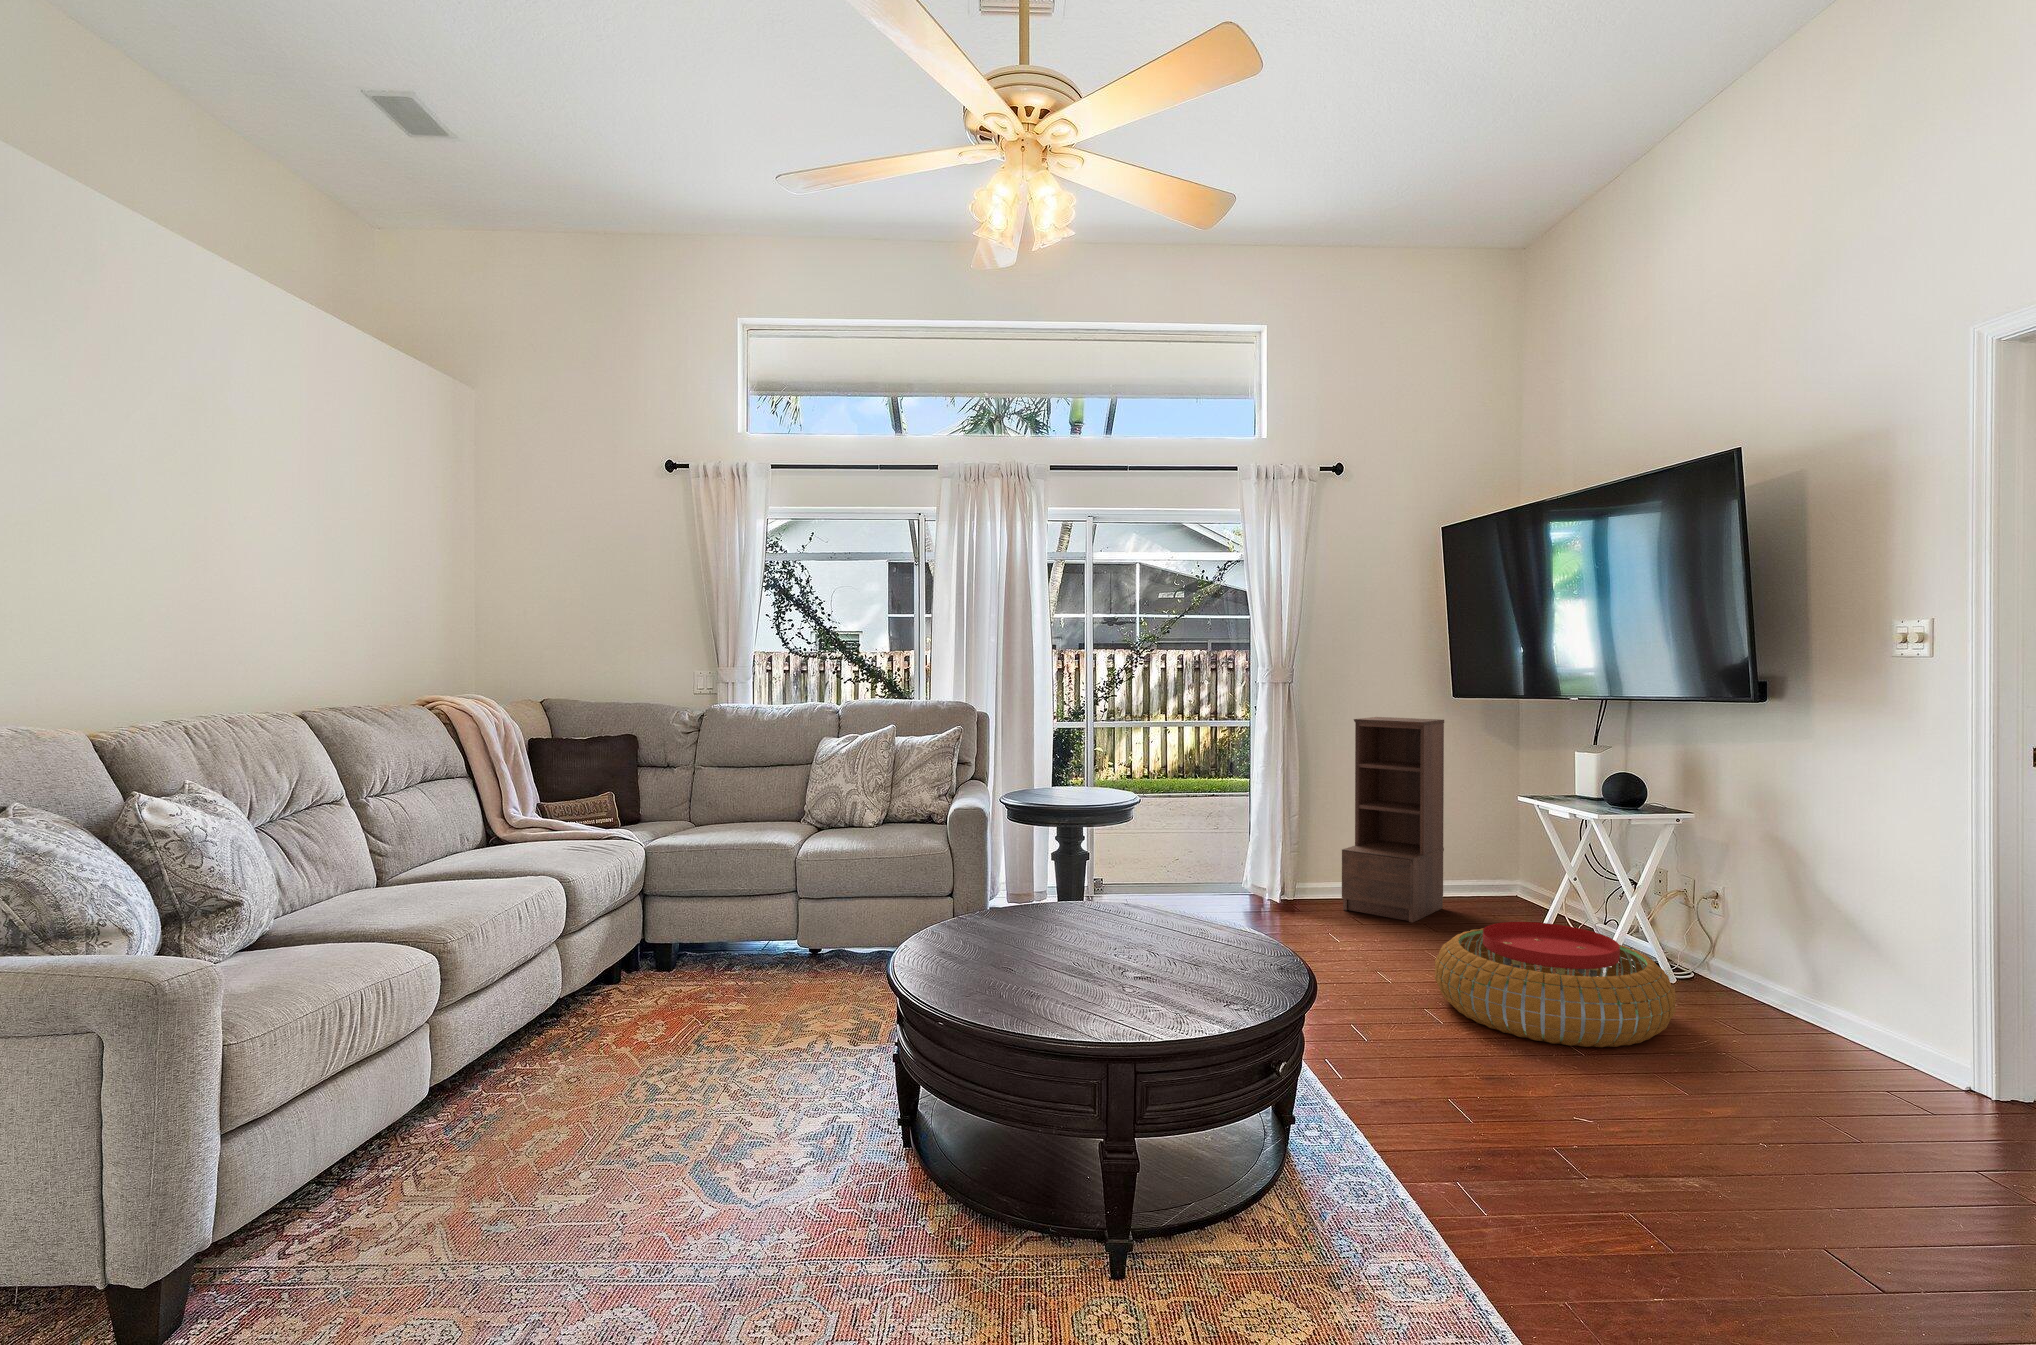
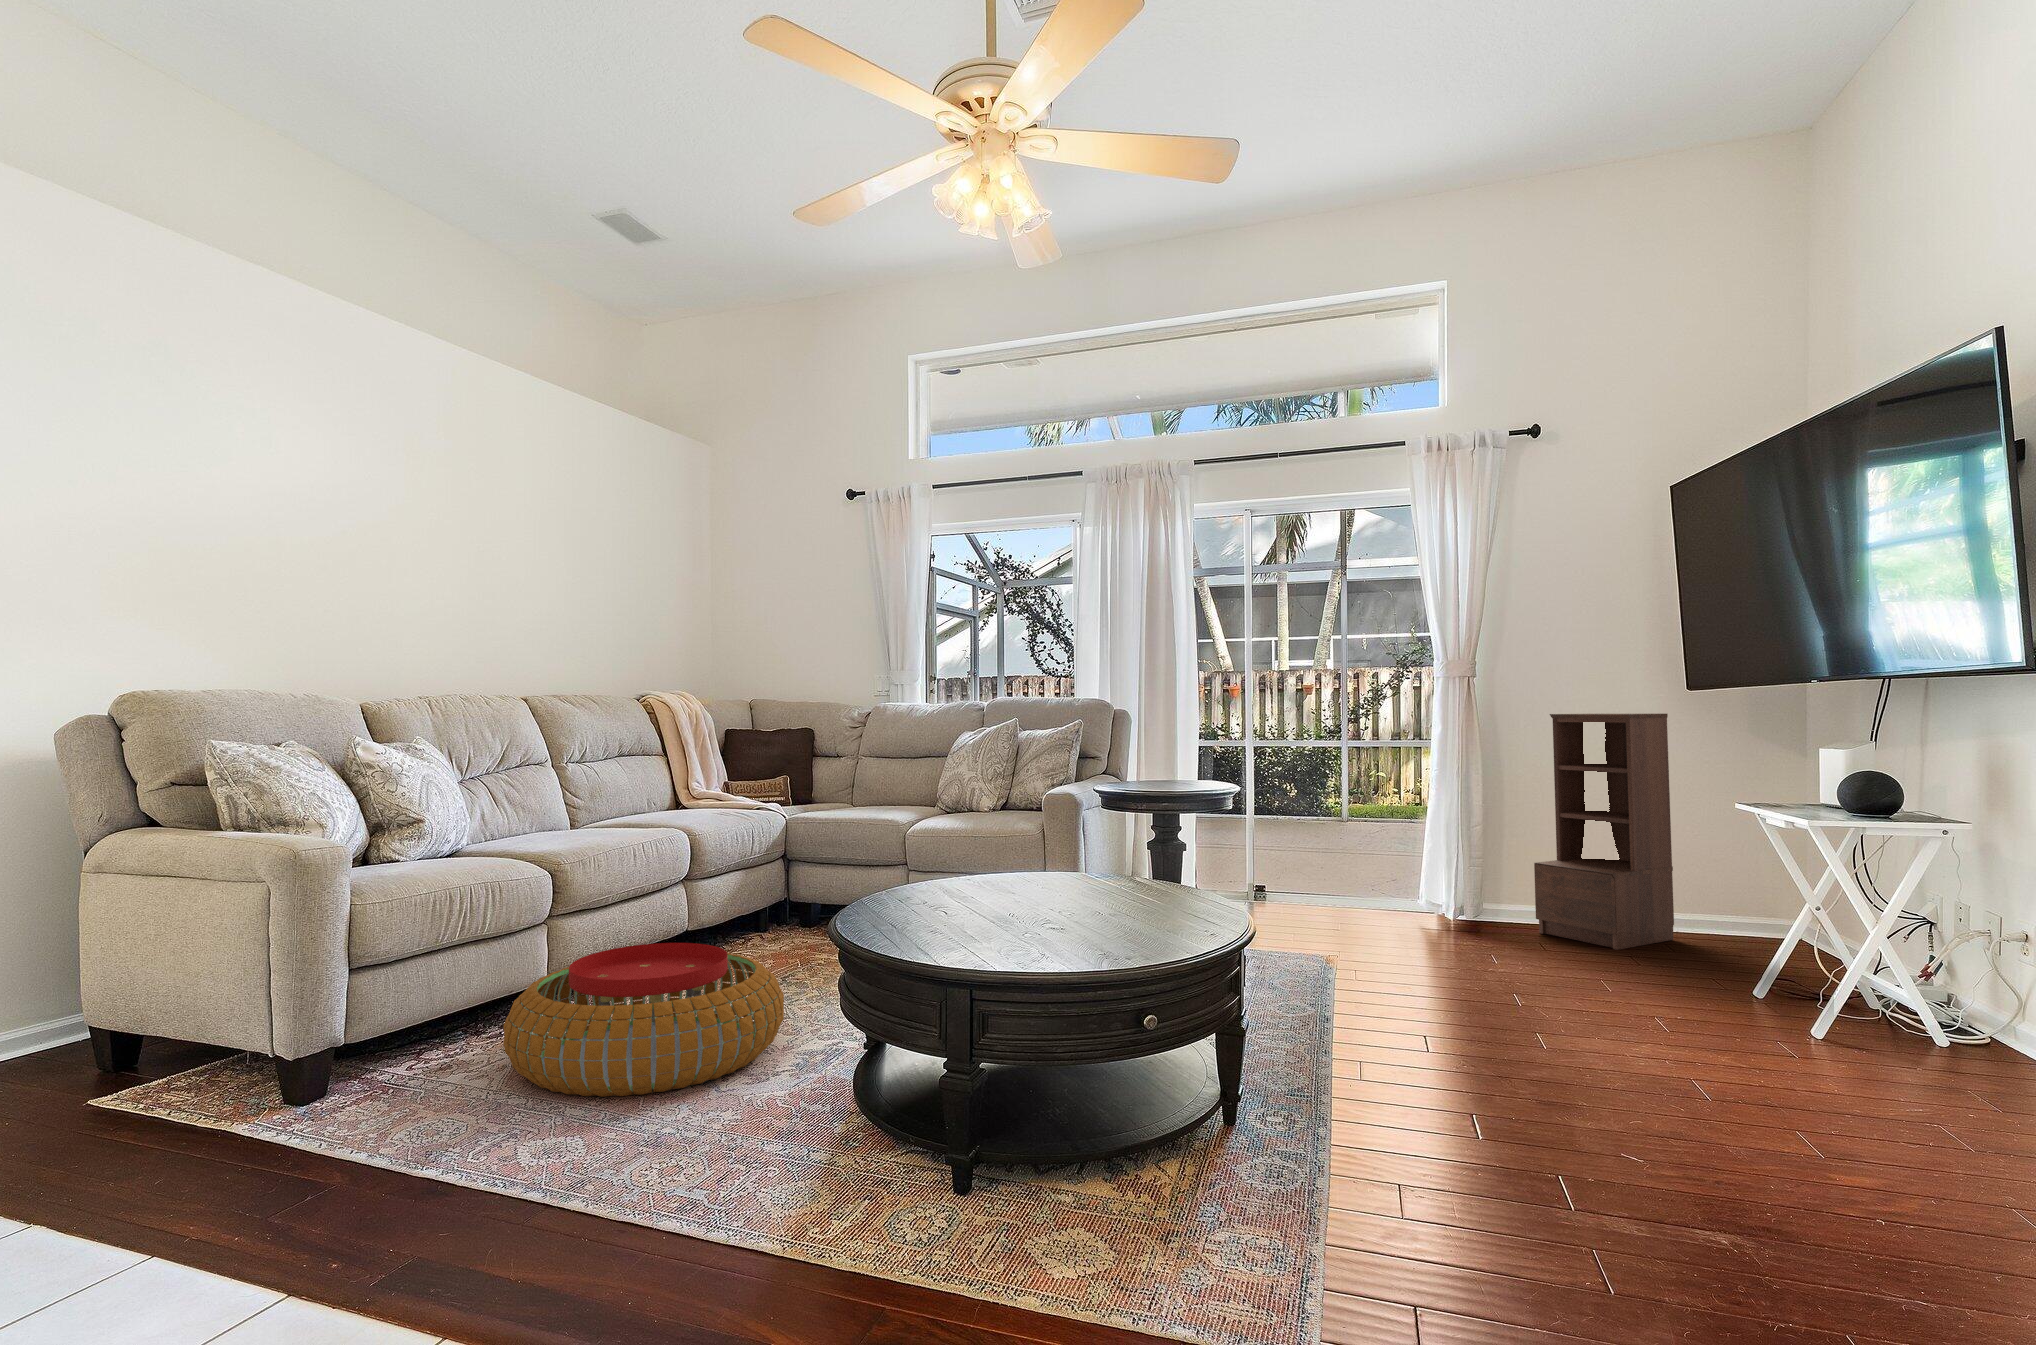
pouf: present [1435,922,1676,1047] -> present [503,943,784,1097]

